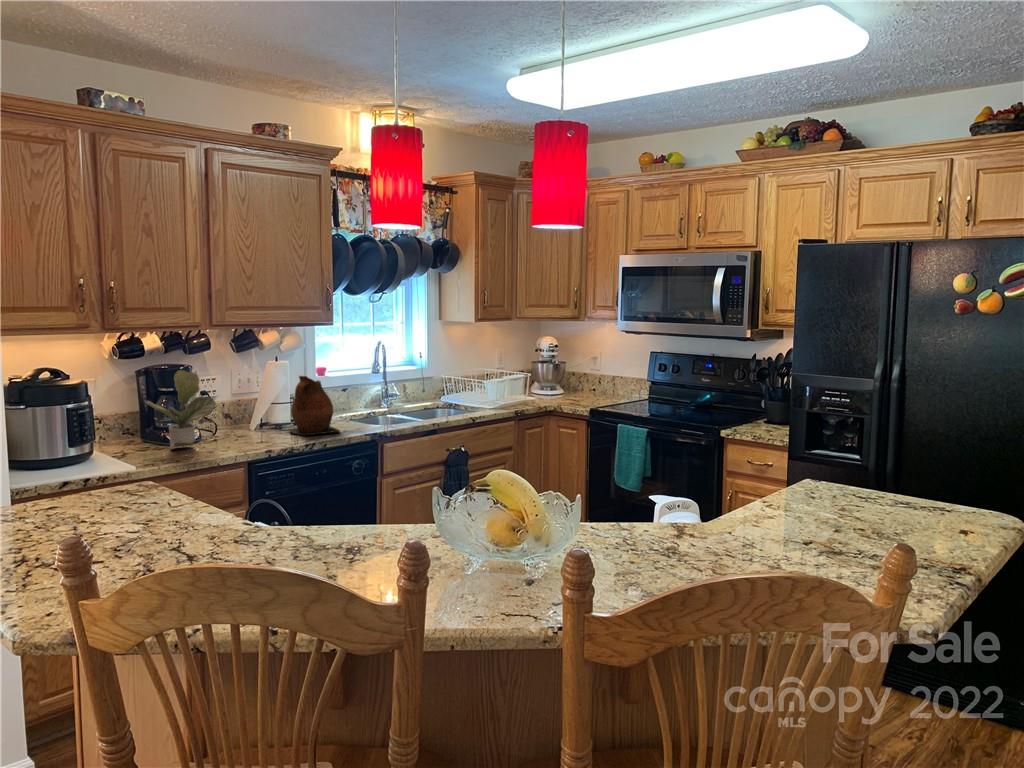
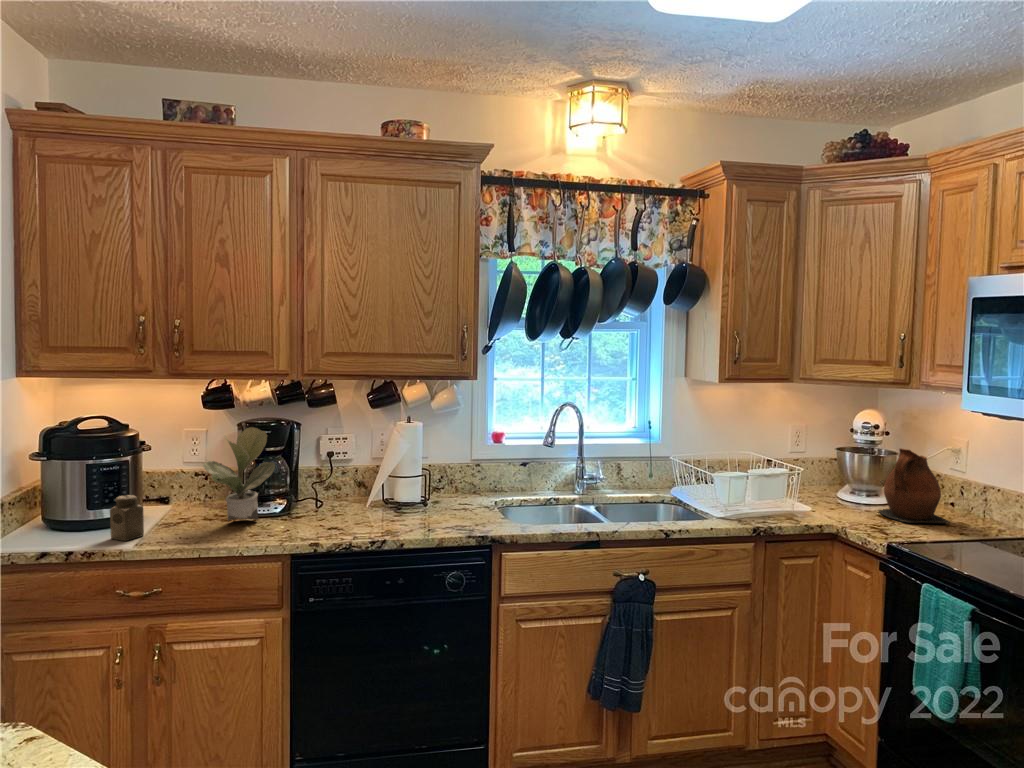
ceramic pitcher: present [289,376,340,435] -> present [878,448,950,524]
salt shaker: none [100,431,125,468] -> present [110,495,144,541]

